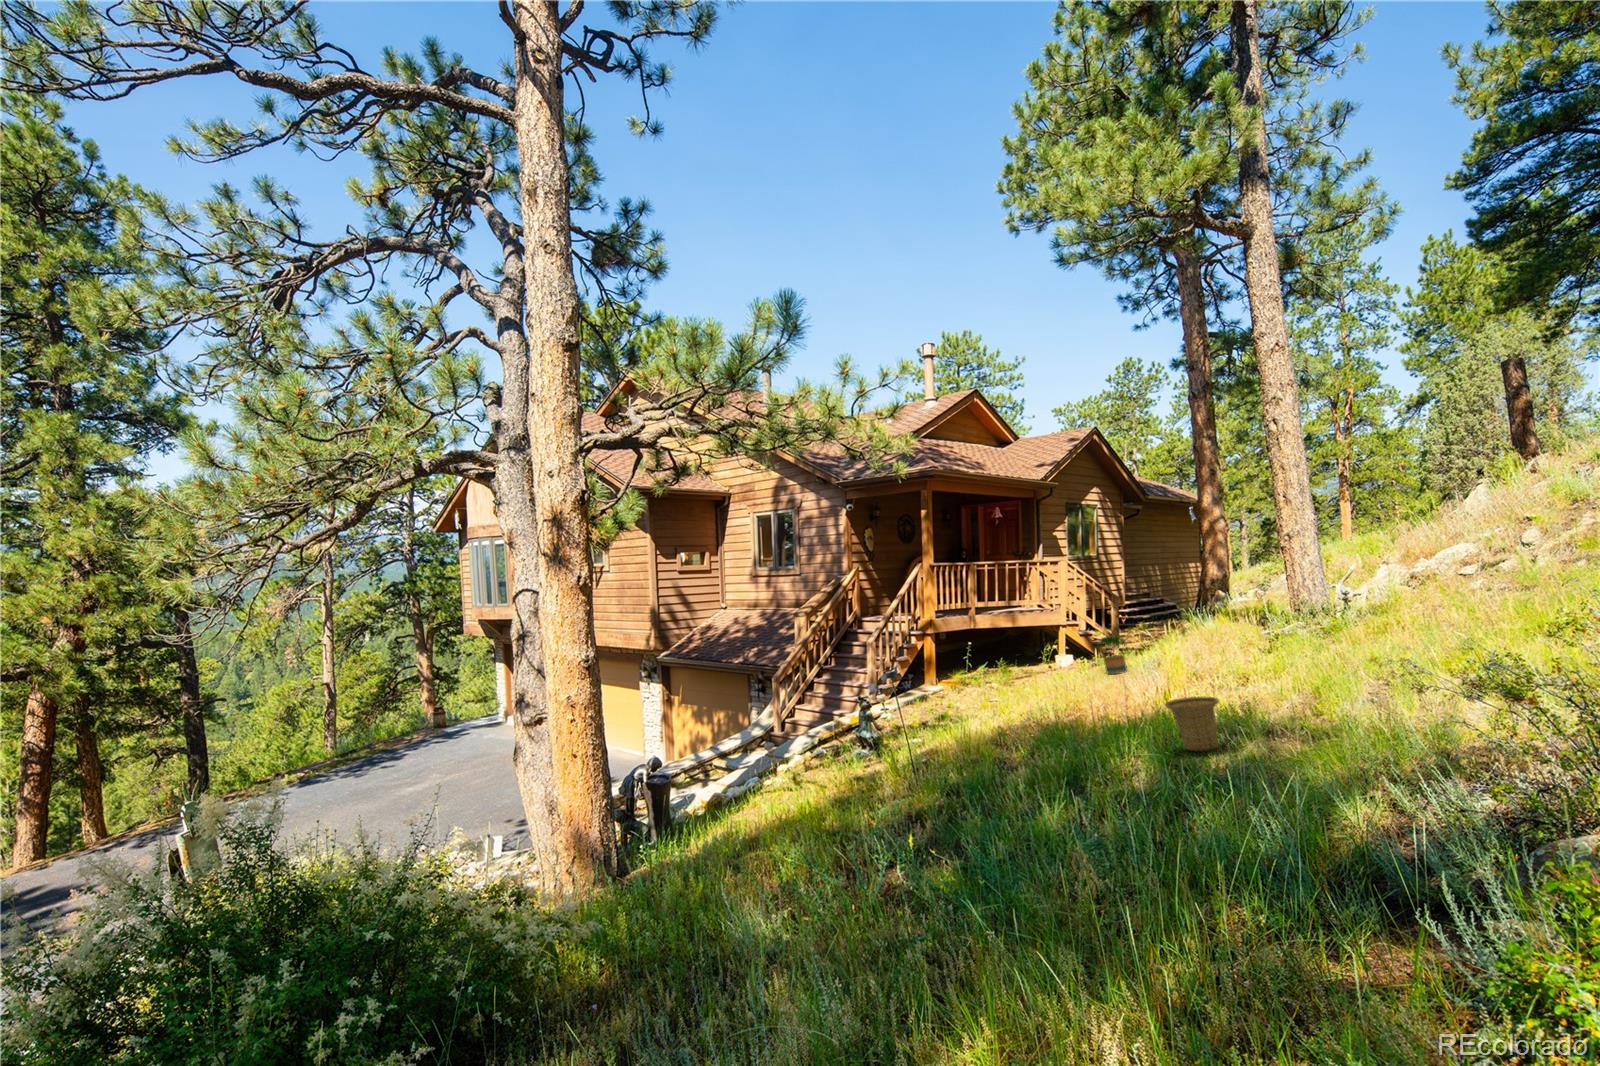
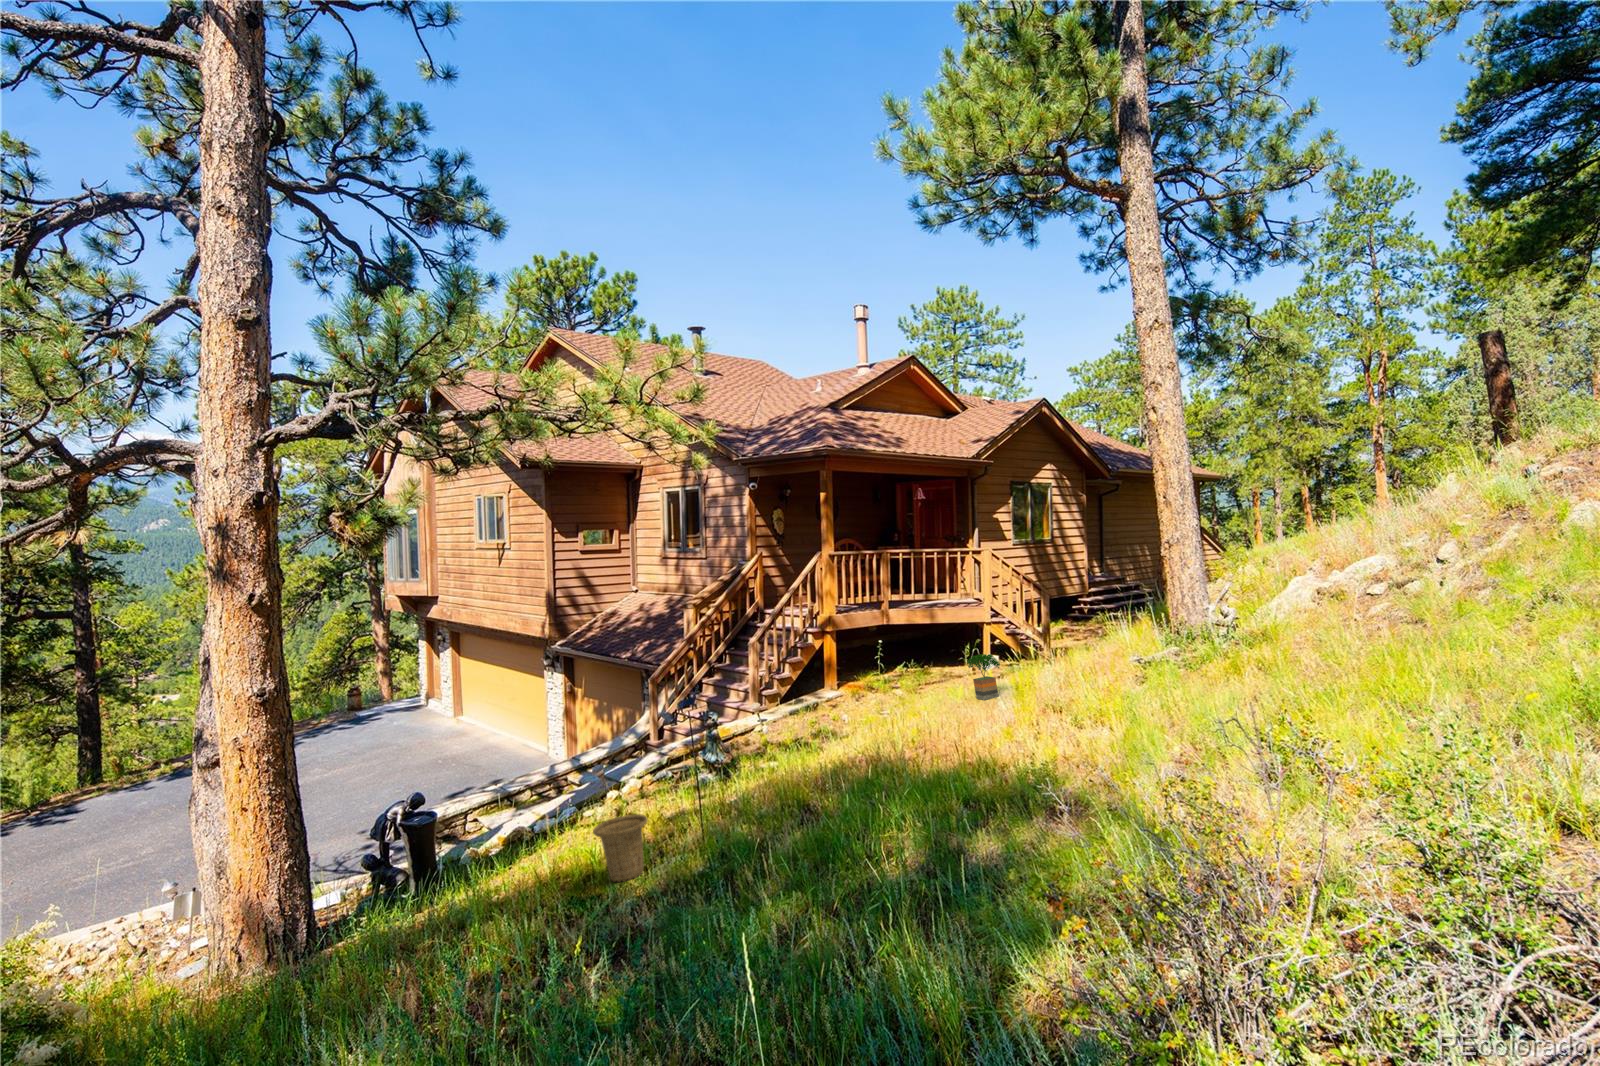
basket: present [1165,697,1219,751] -> present [593,814,647,882]

